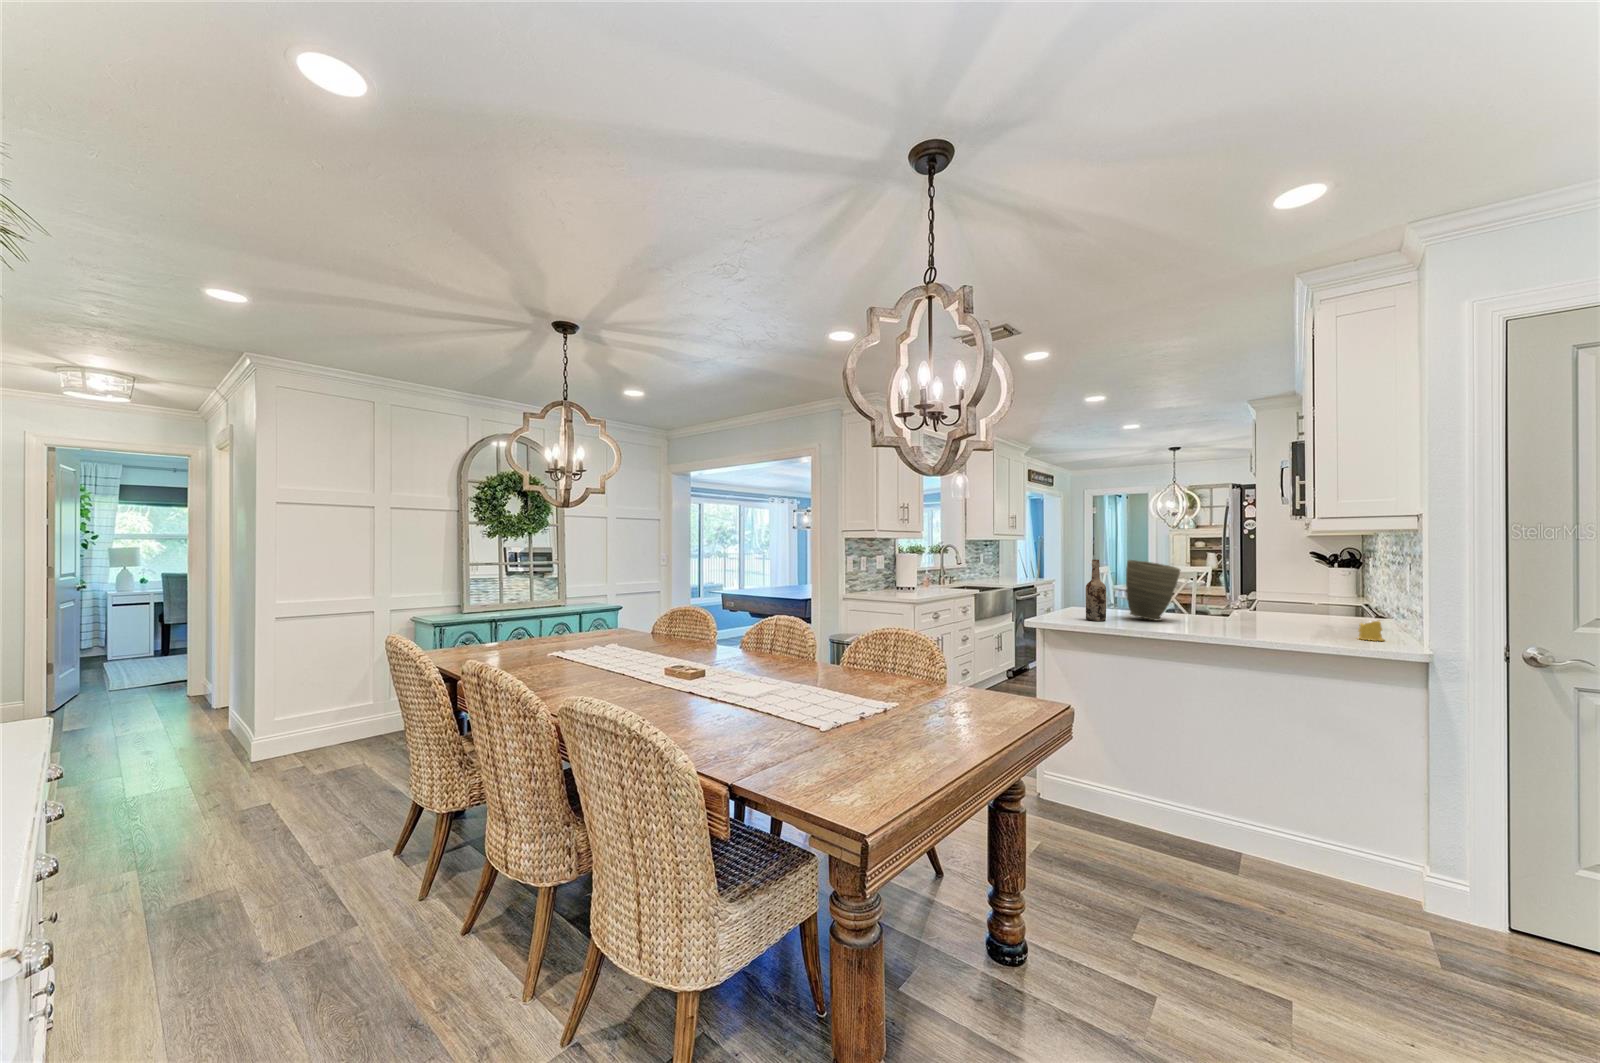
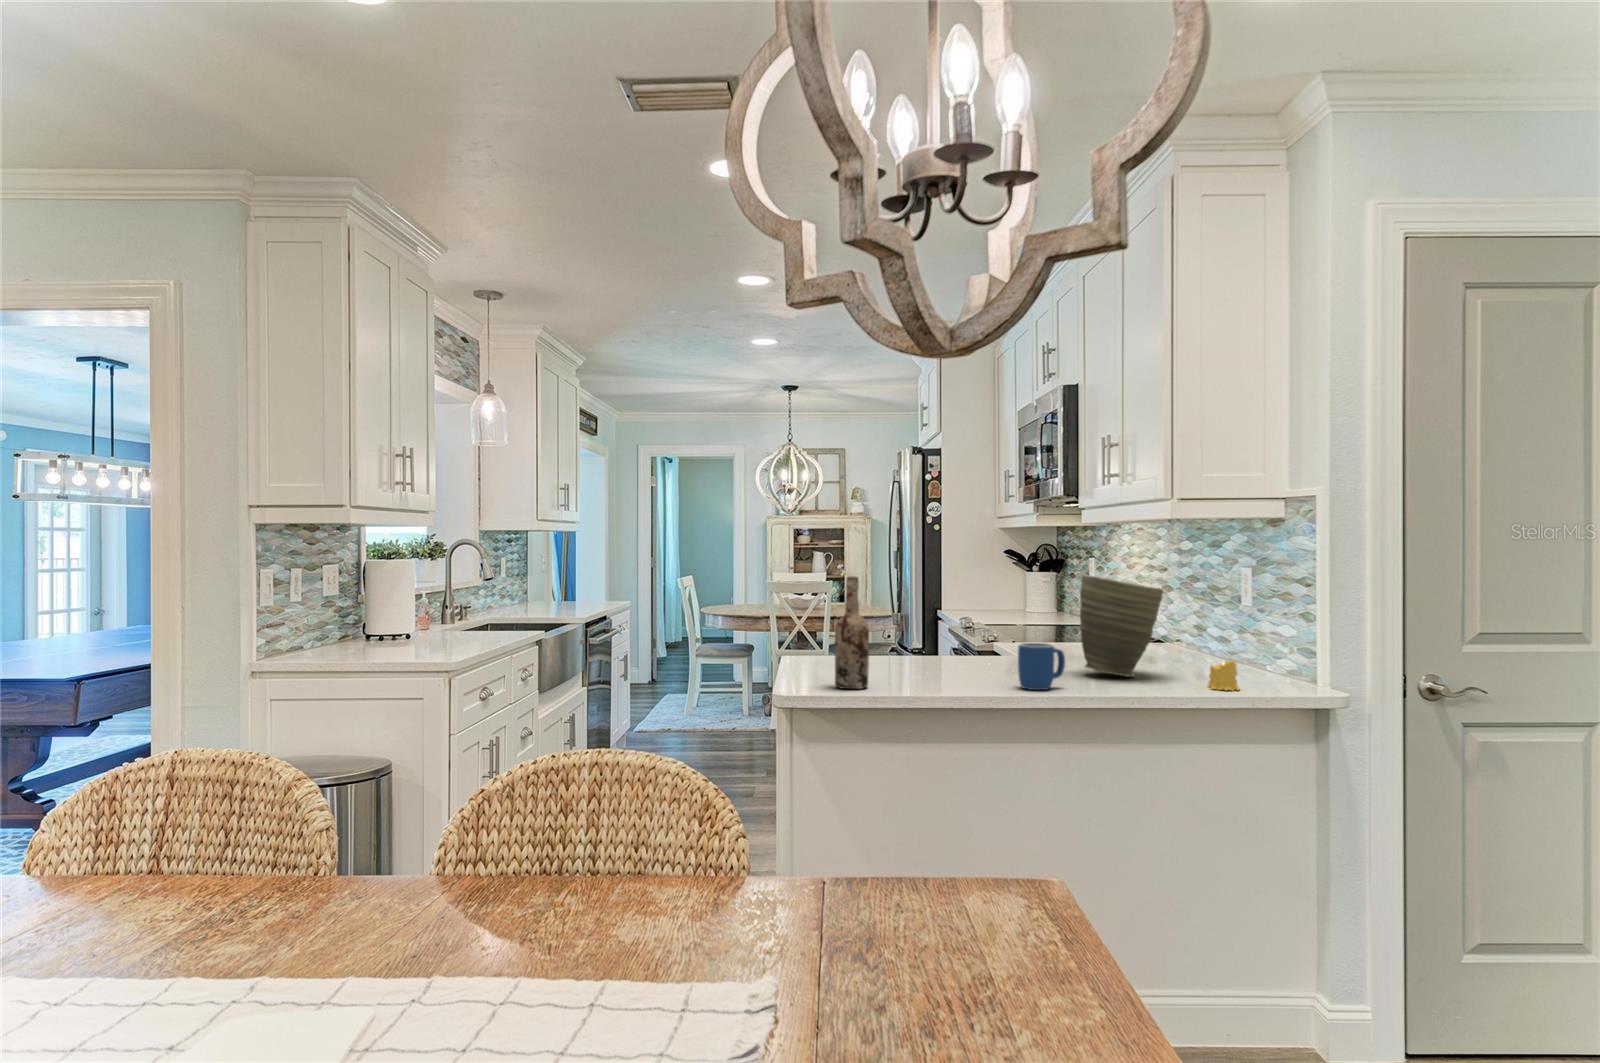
vase: present [1126,560,1181,621] -> present [1080,575,1163,677]
mug: none [1204,601,1238,630] -> present [1018,643,1065,690]

